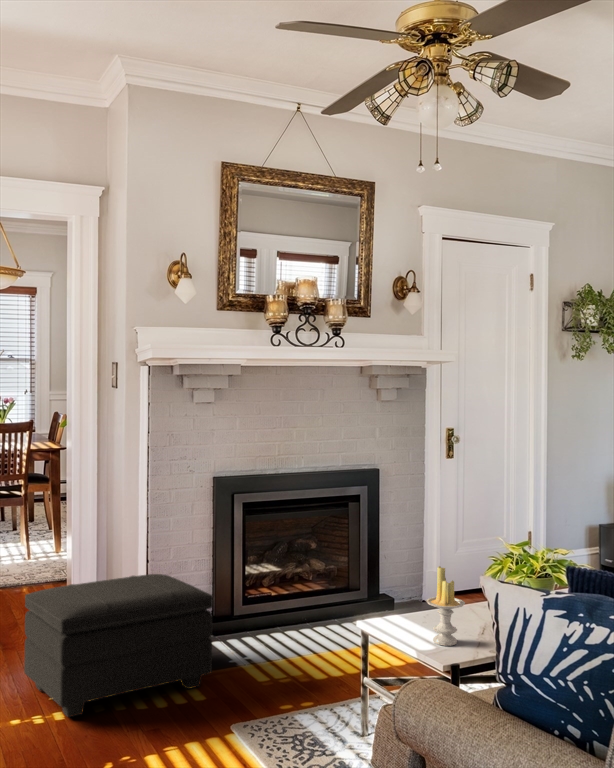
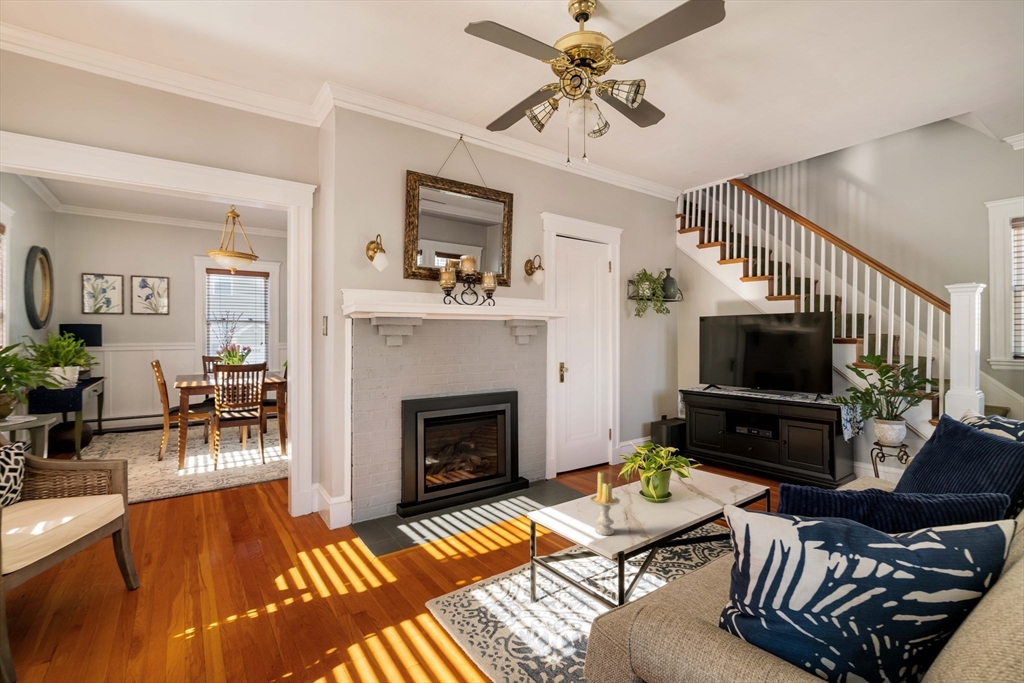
footstool: present [24,574,213,717] -> none [250,478,407,606]

